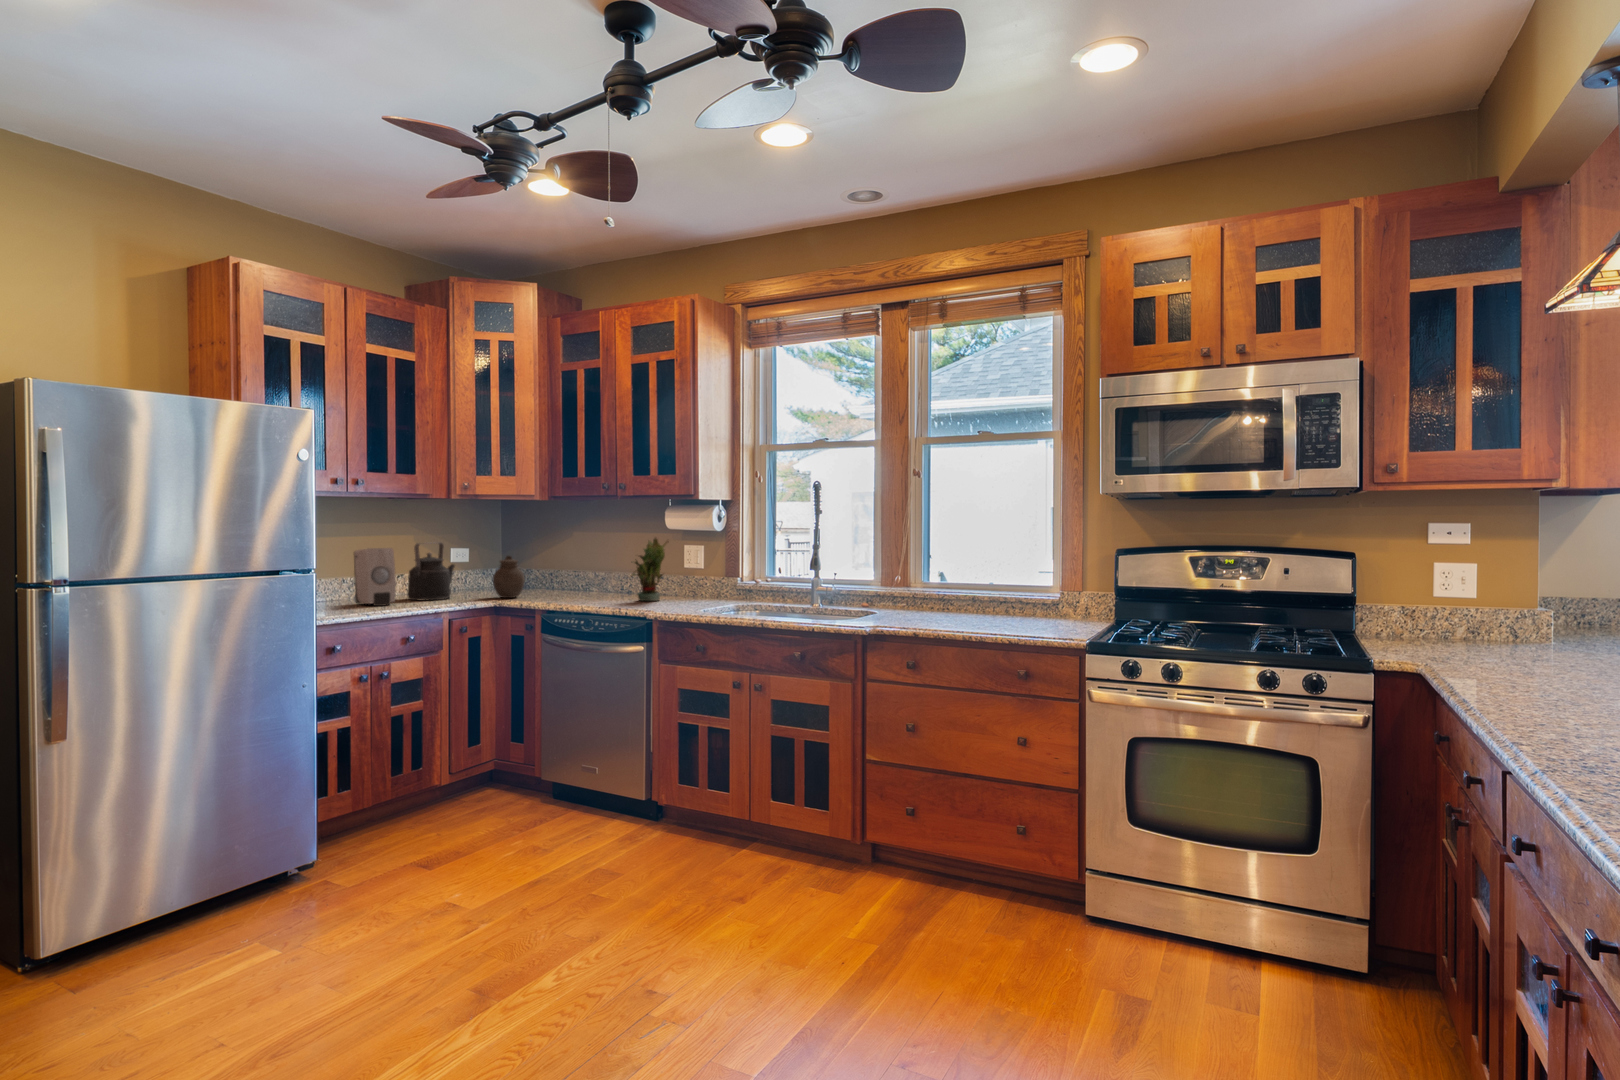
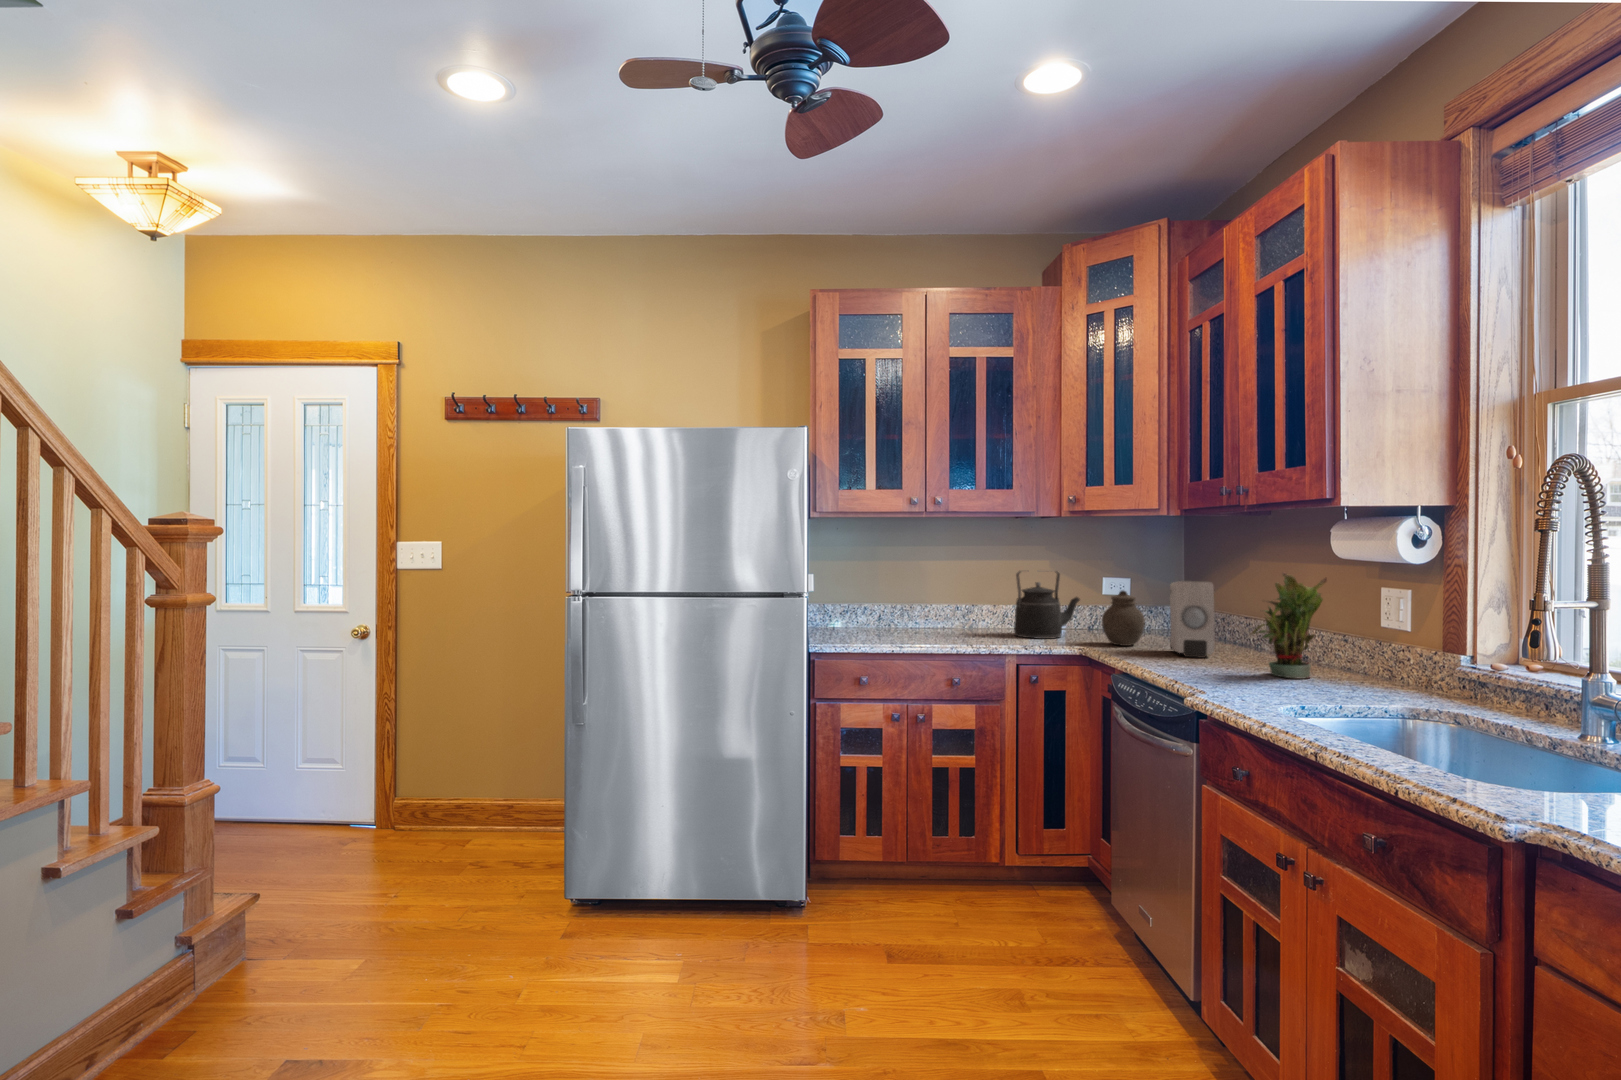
soap dispenser: present [354,548,396,606] -> present [1170,581,1215,658]

